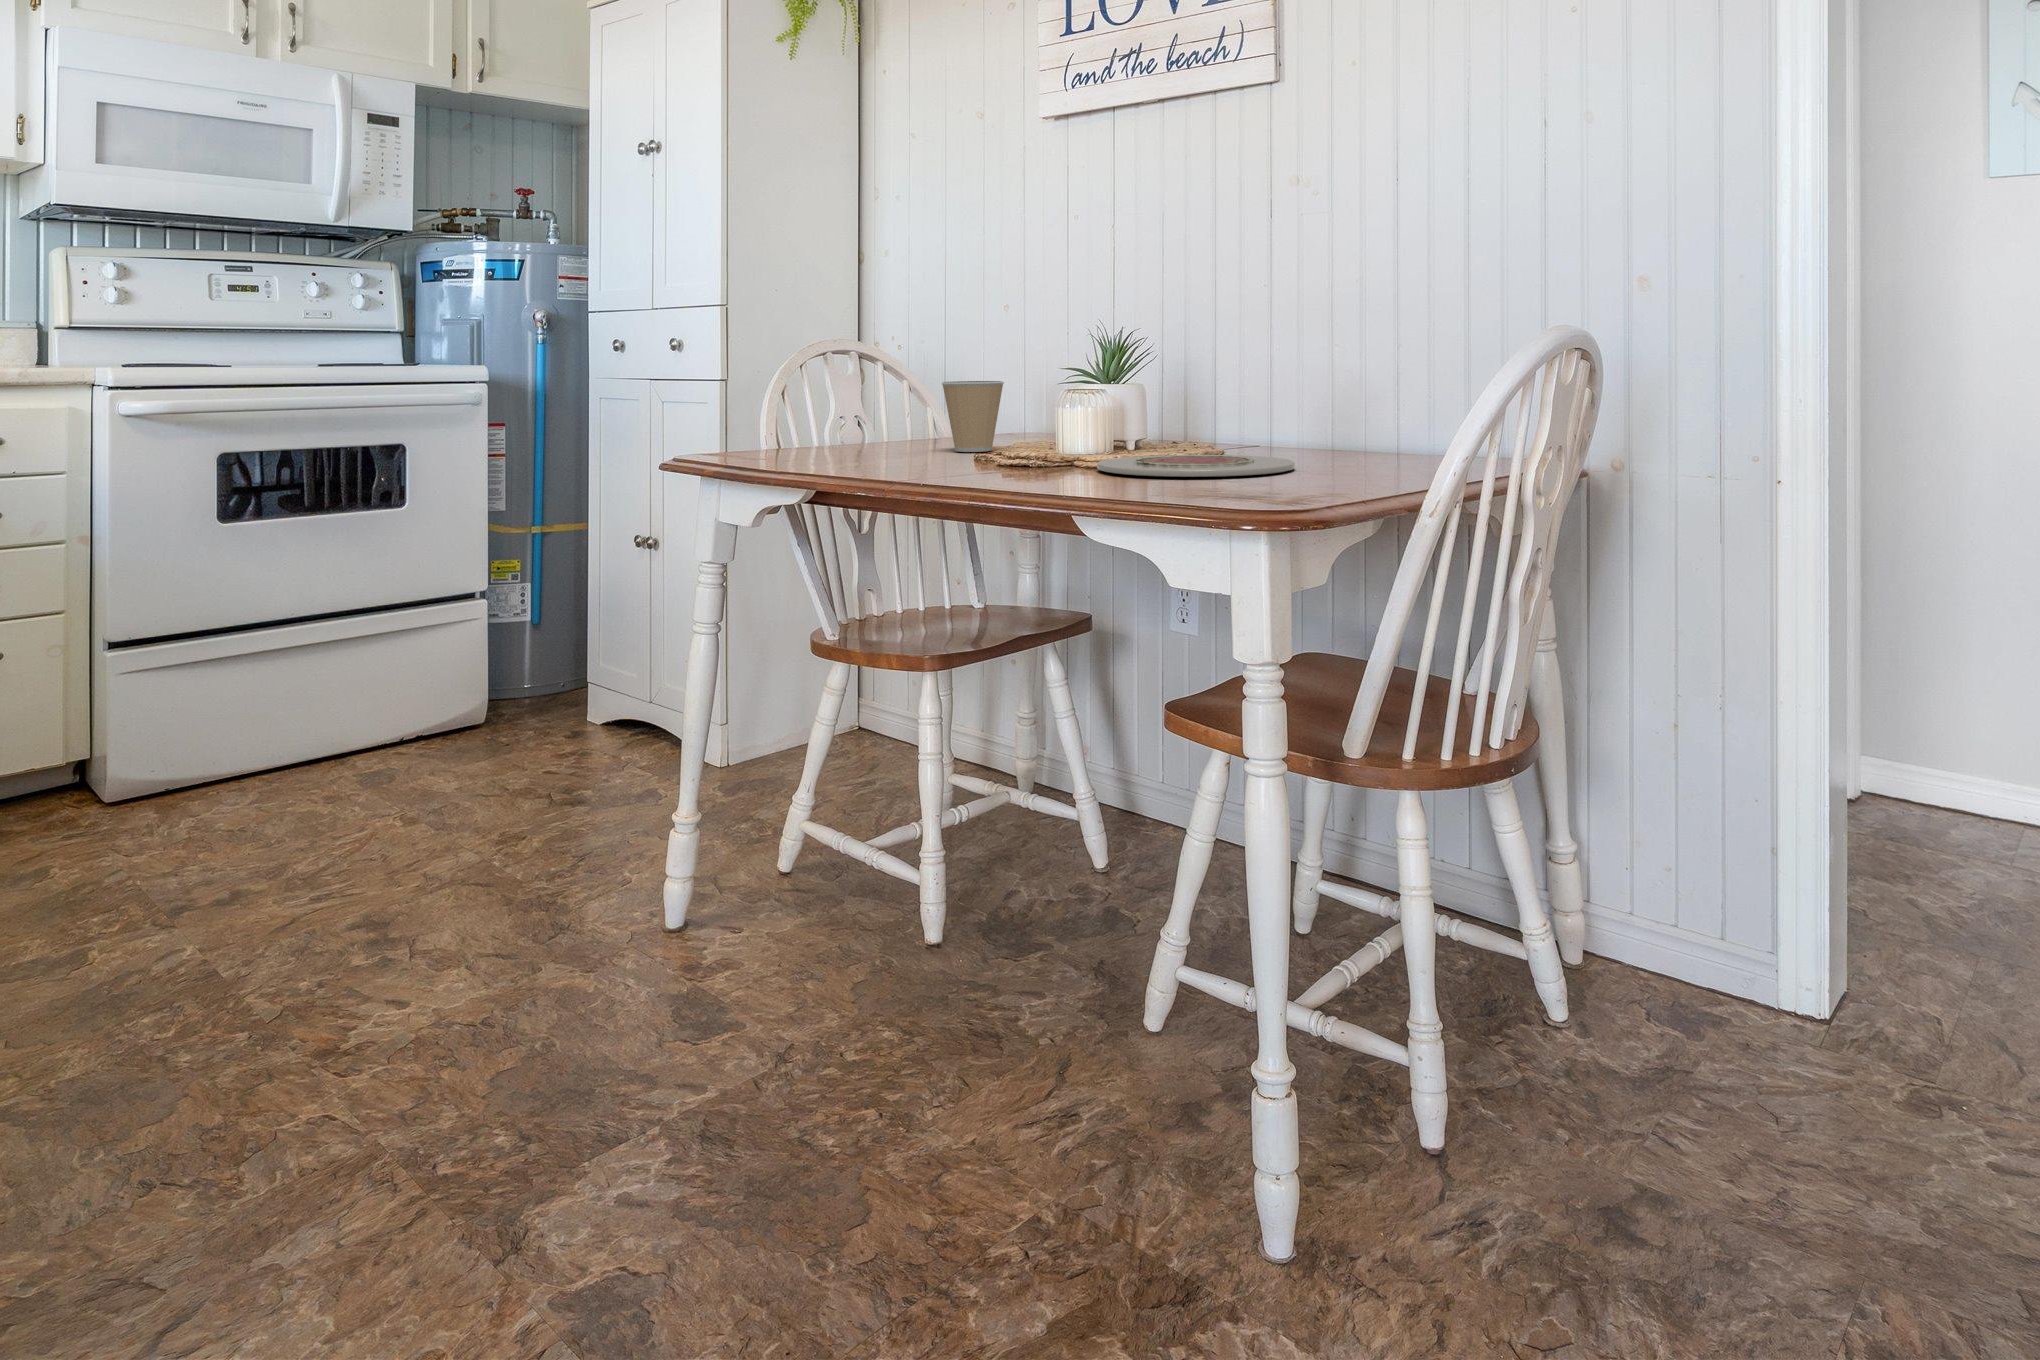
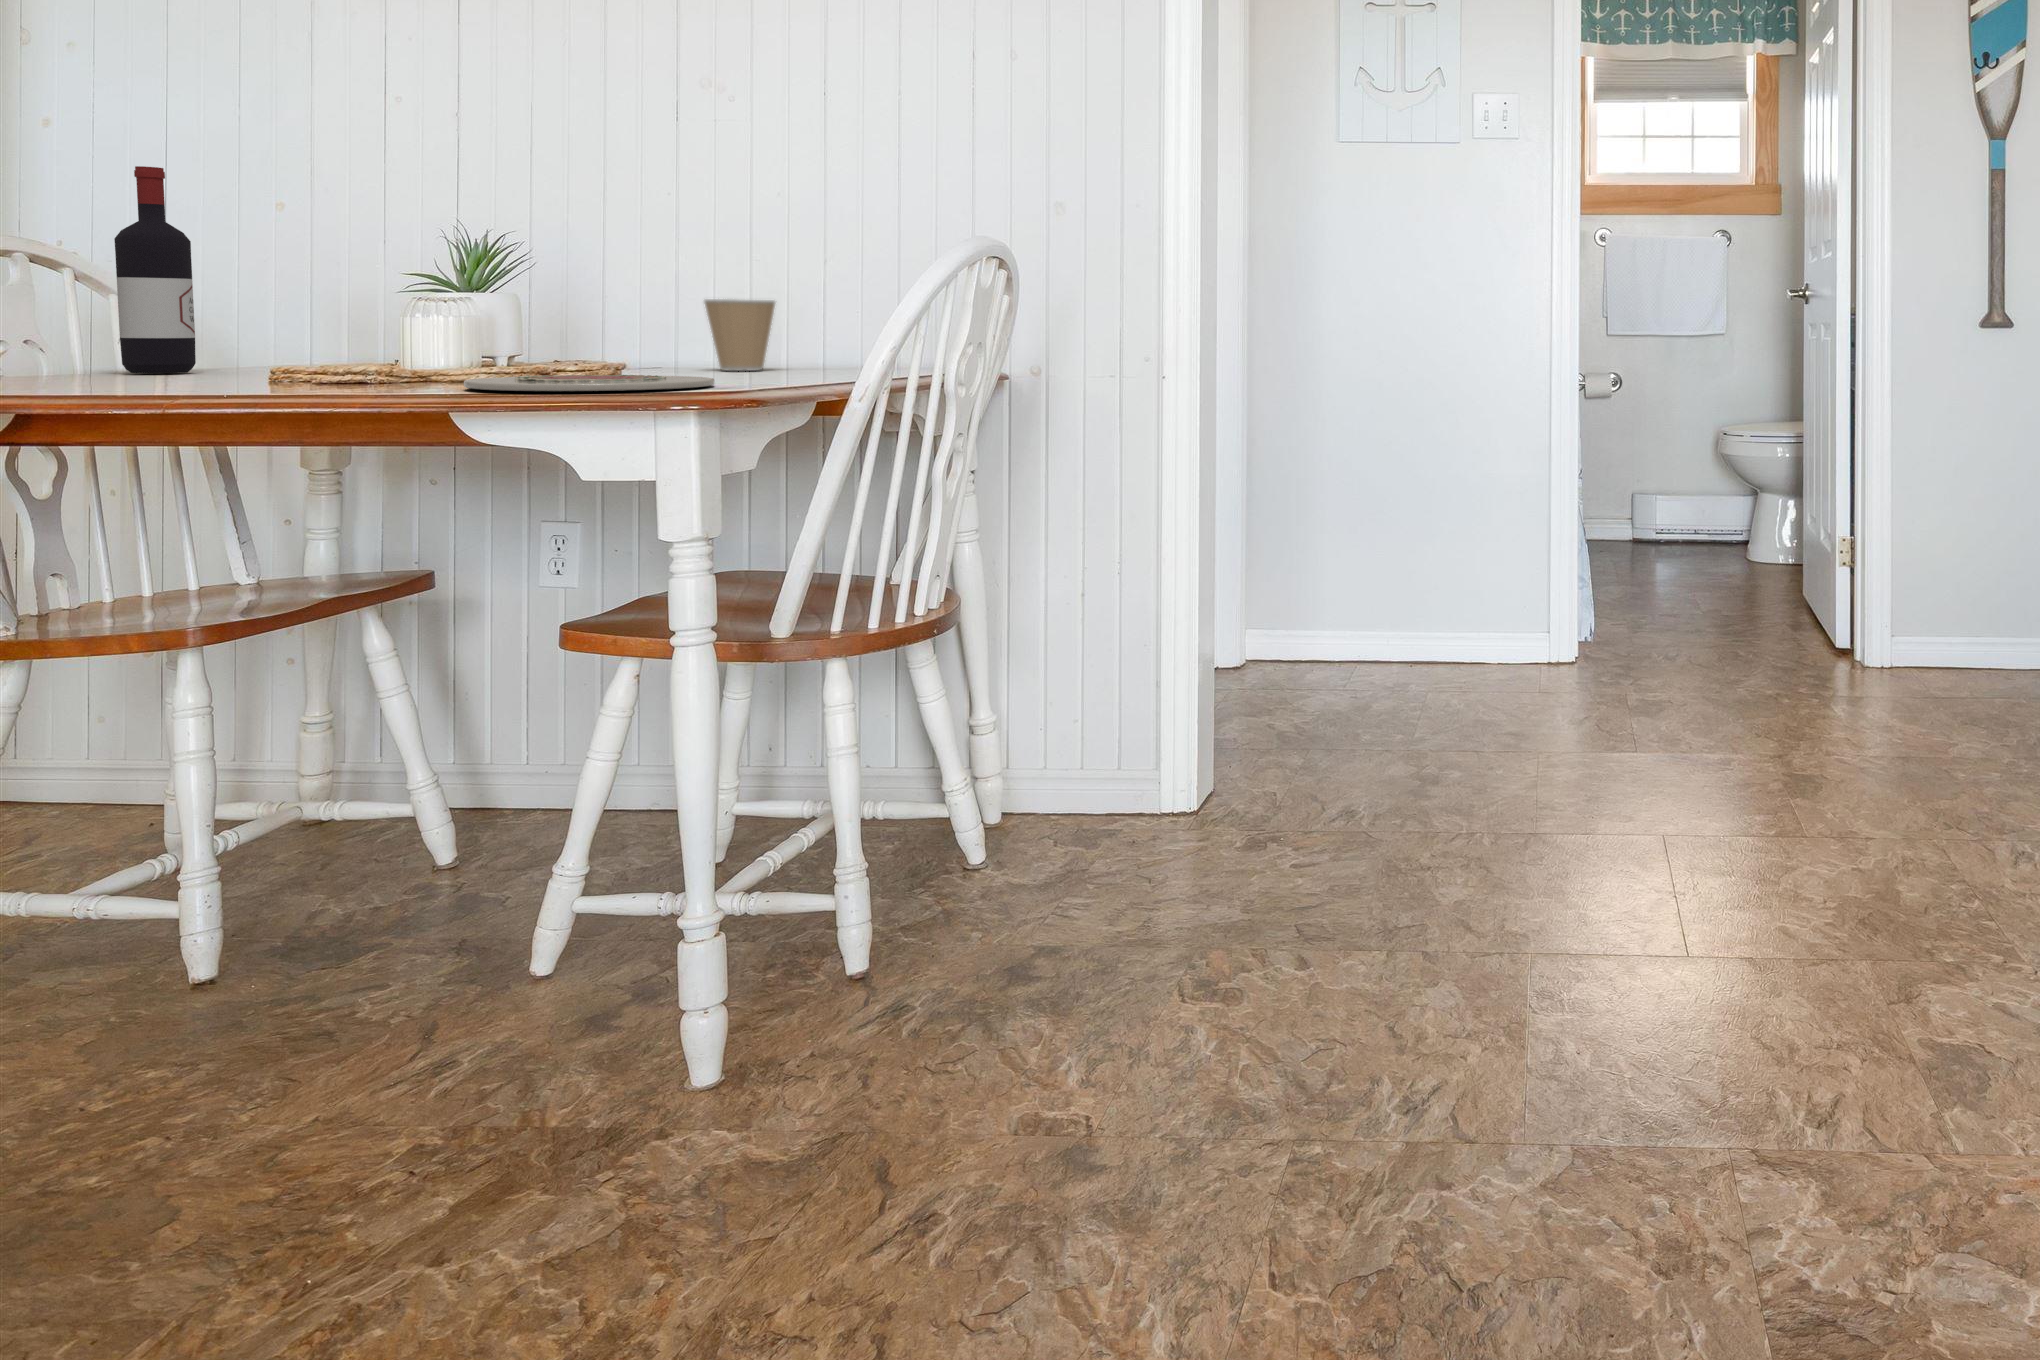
wine bottle: none [897,285,940,444] -> present [114,166,196,373]
coffee cup: present [942,381,1004,452] -> present [704,299,775,371]

